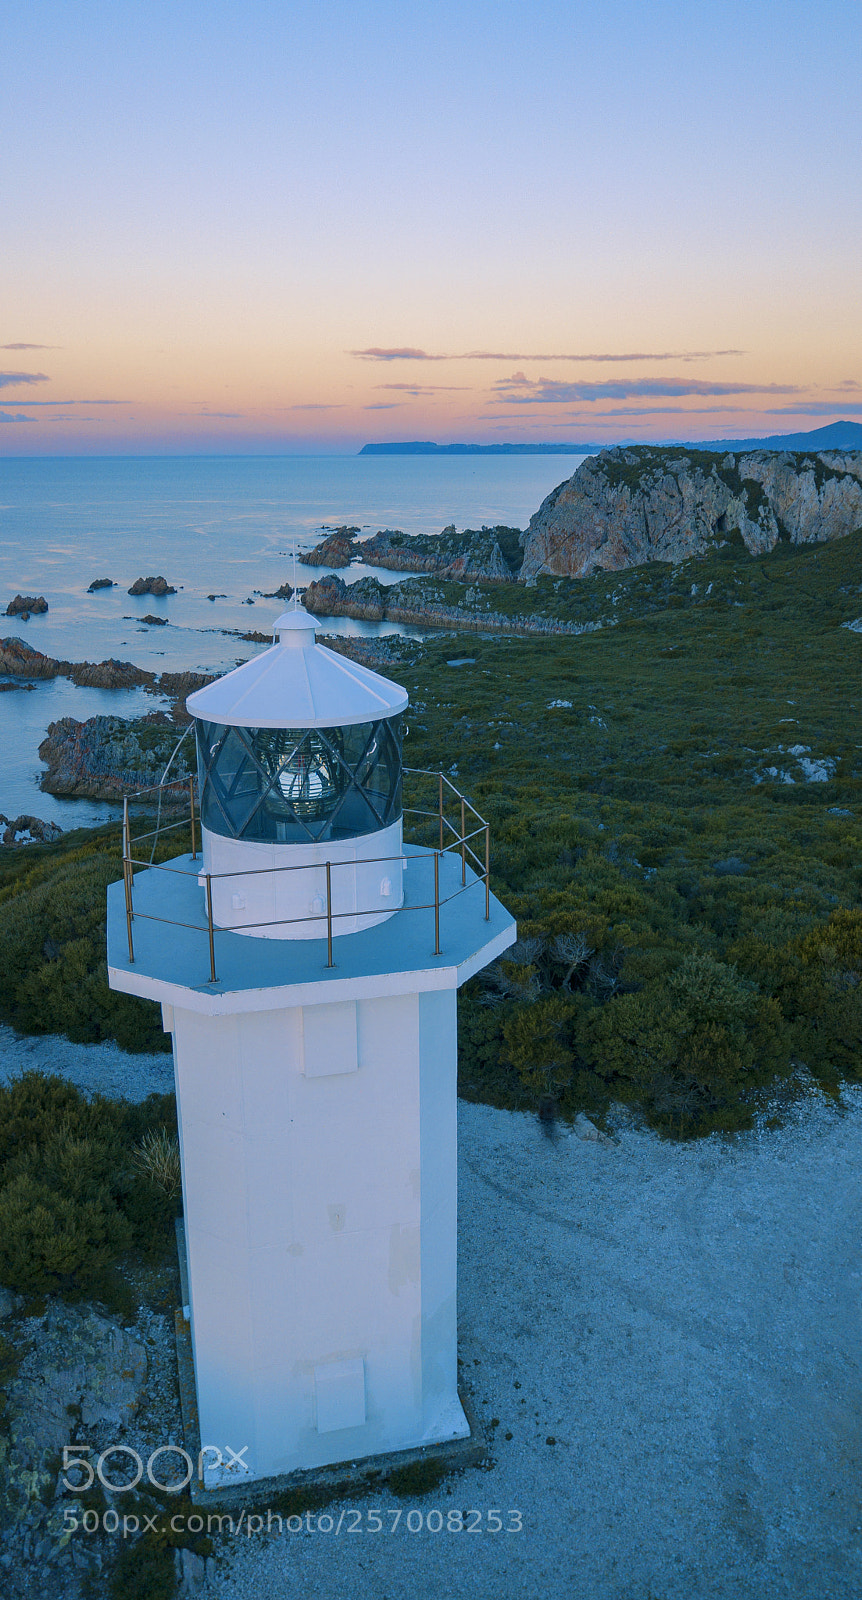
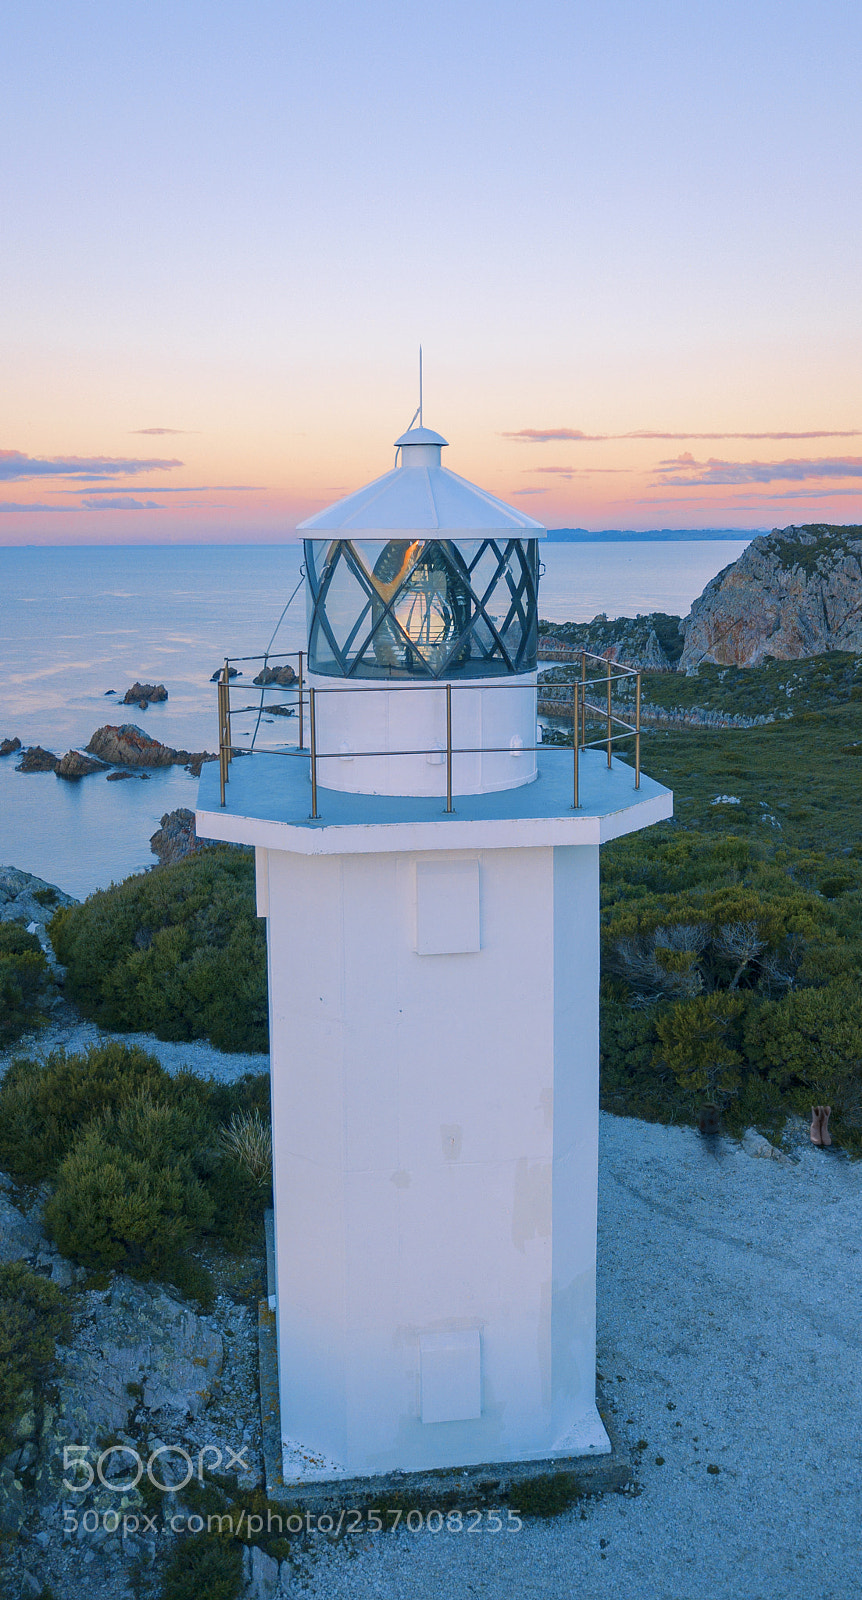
boots: none [627,1094,644,1127] -> present [810,1106,831,1145]

